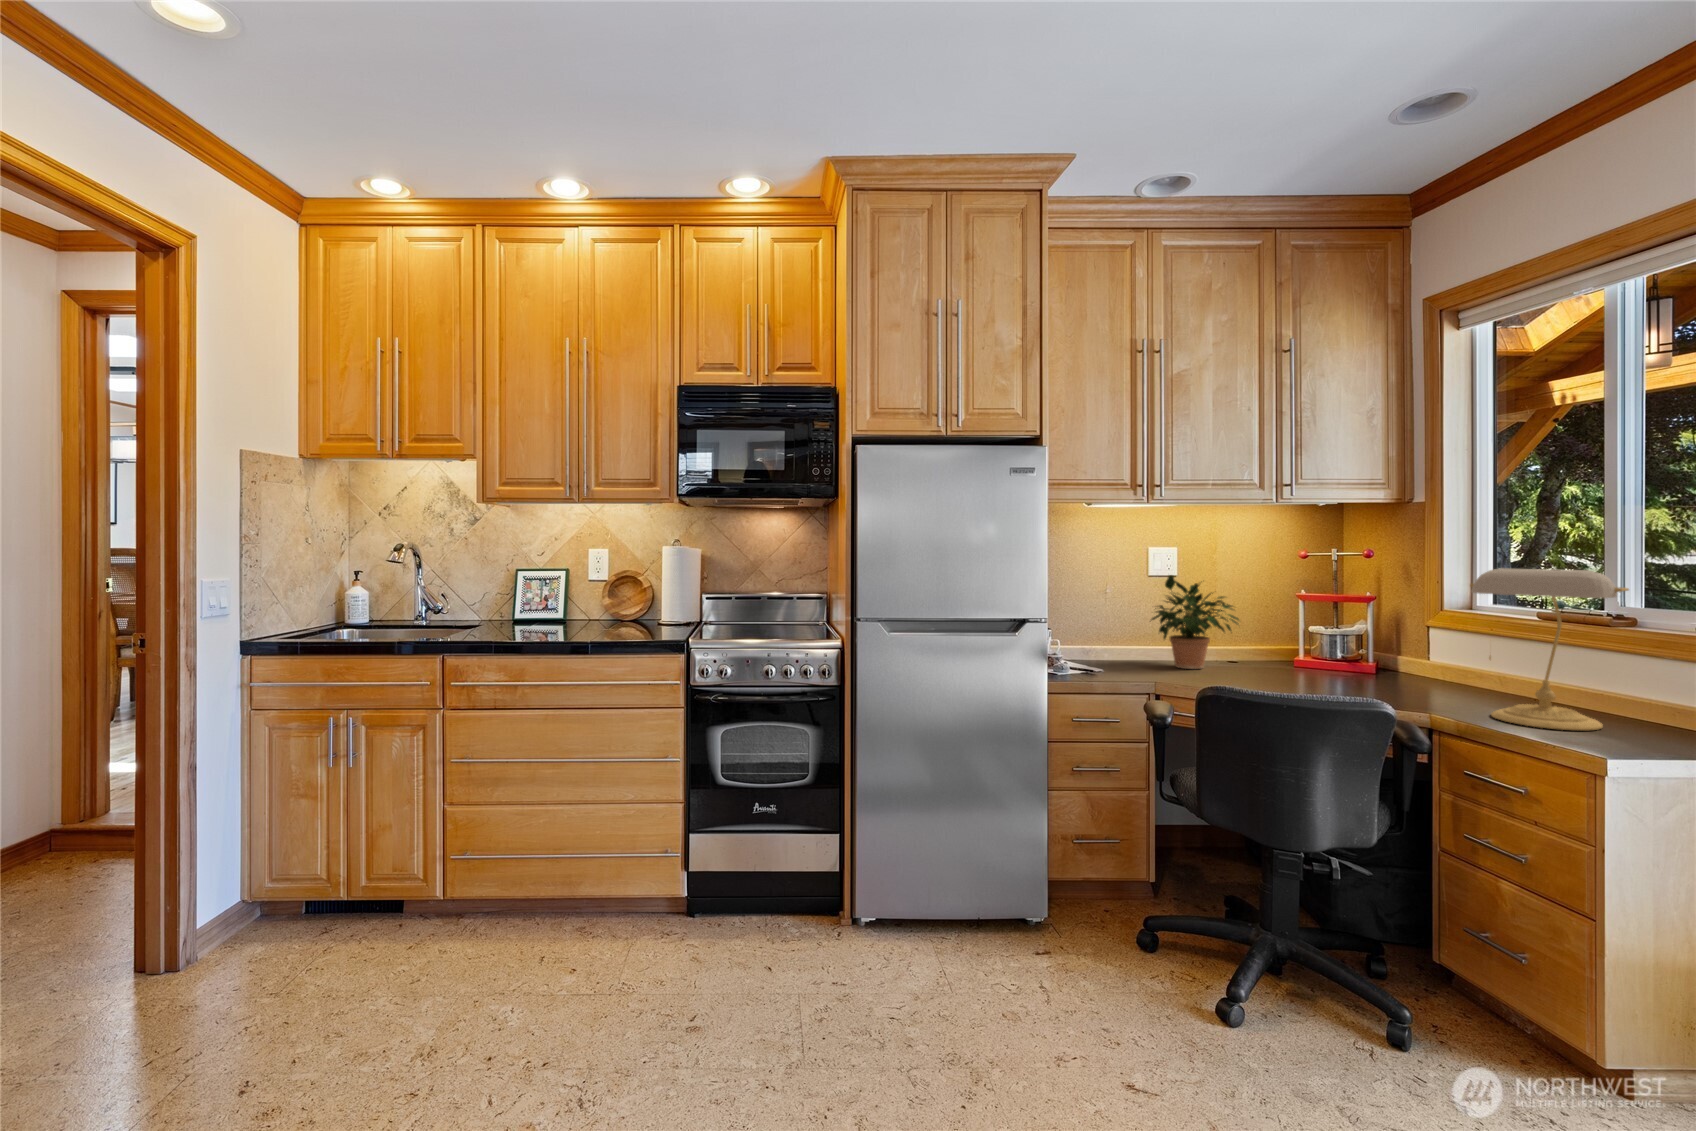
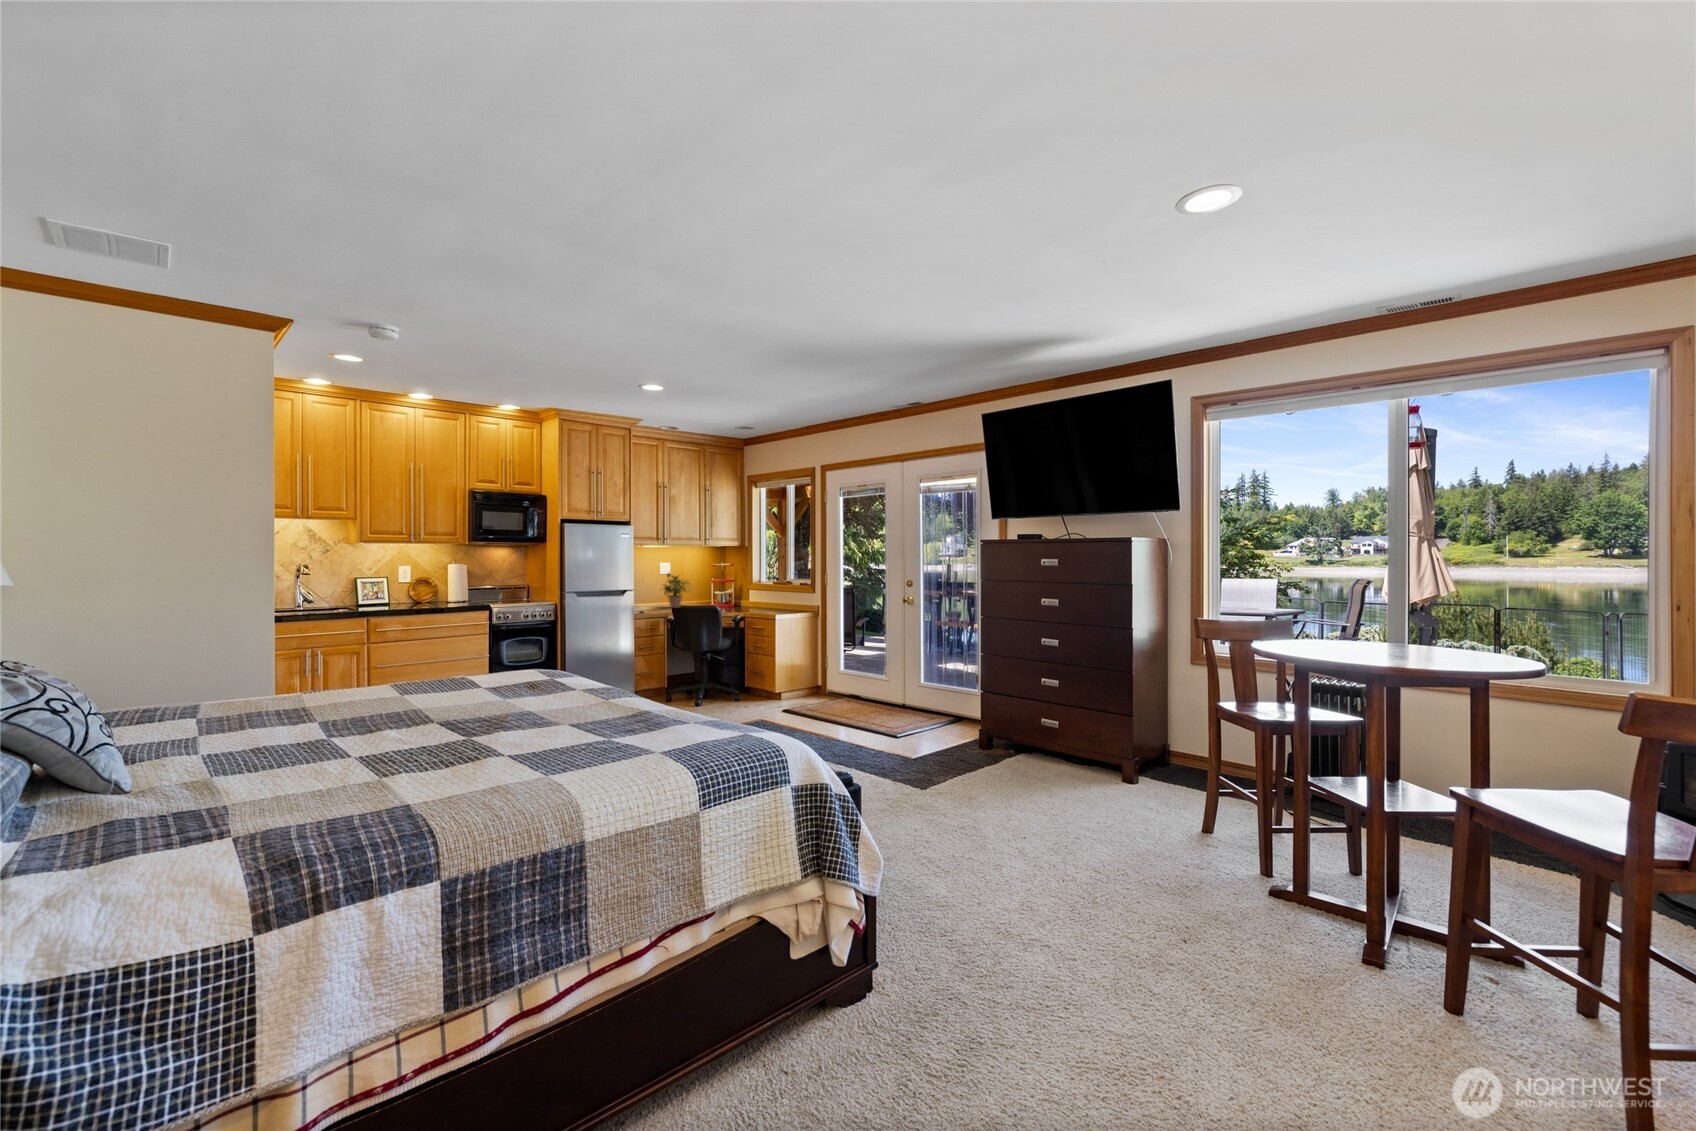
desk lamp: present [1470,568,1629,730] -> none [758,570,791,614]

